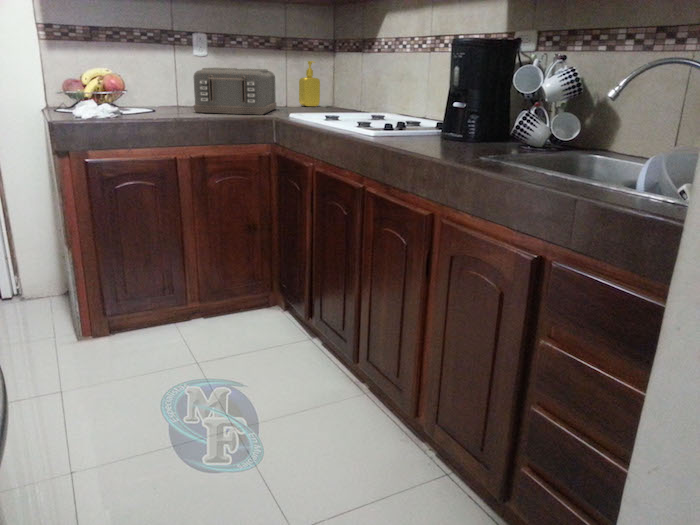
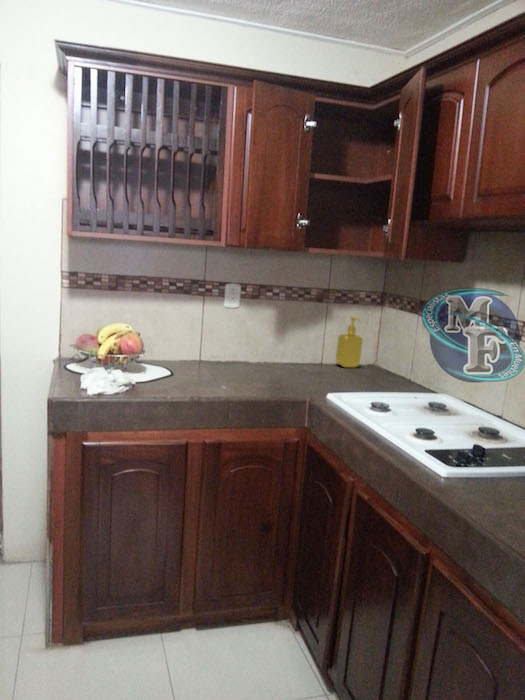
toaster: present [193,68,276,115] -> none [216,325,313,395]

